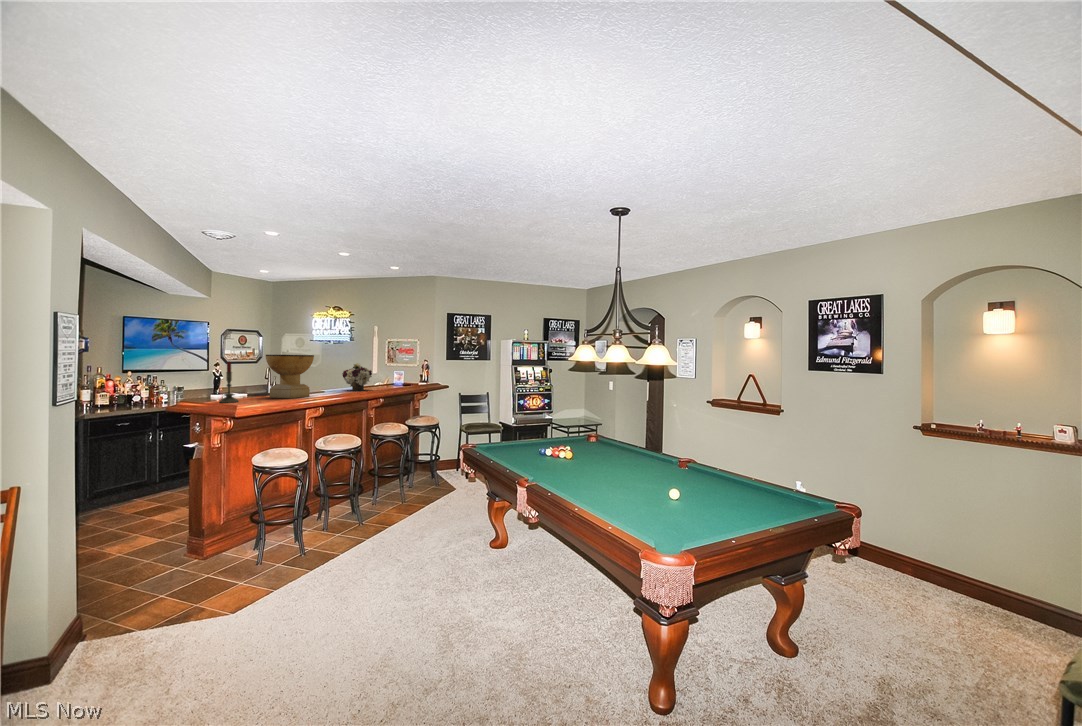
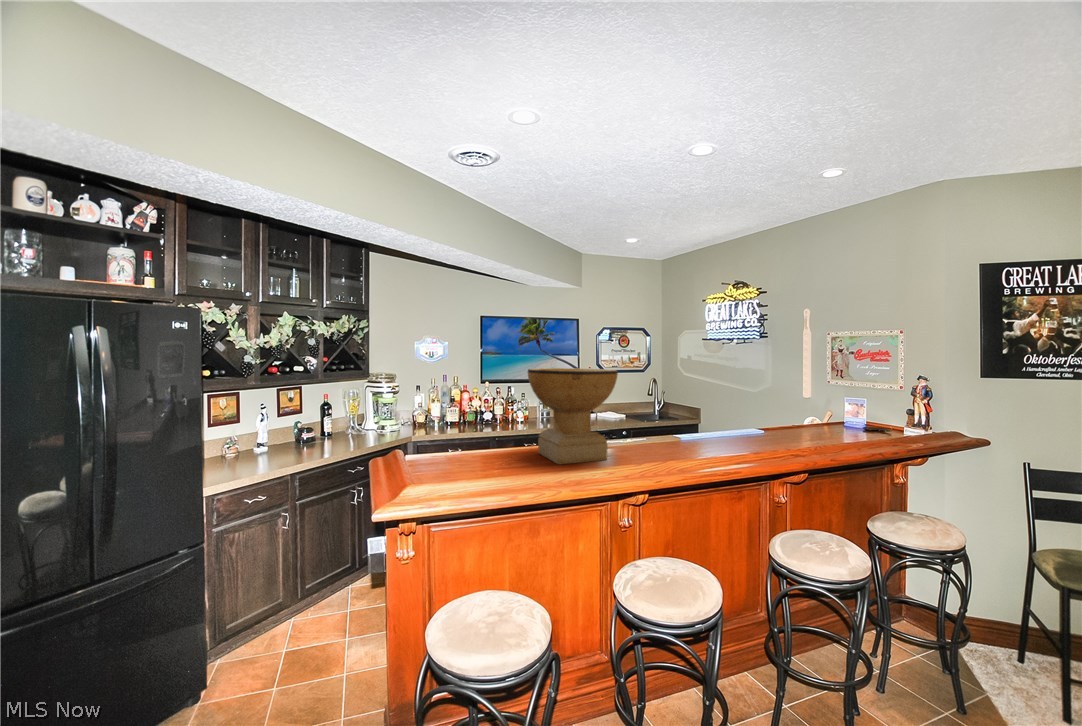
candle: present [220,362,238,403] -> none [428,382,460,467]
flower arrangement: present [342,363,372,391] -> none [704,385,770,447]

